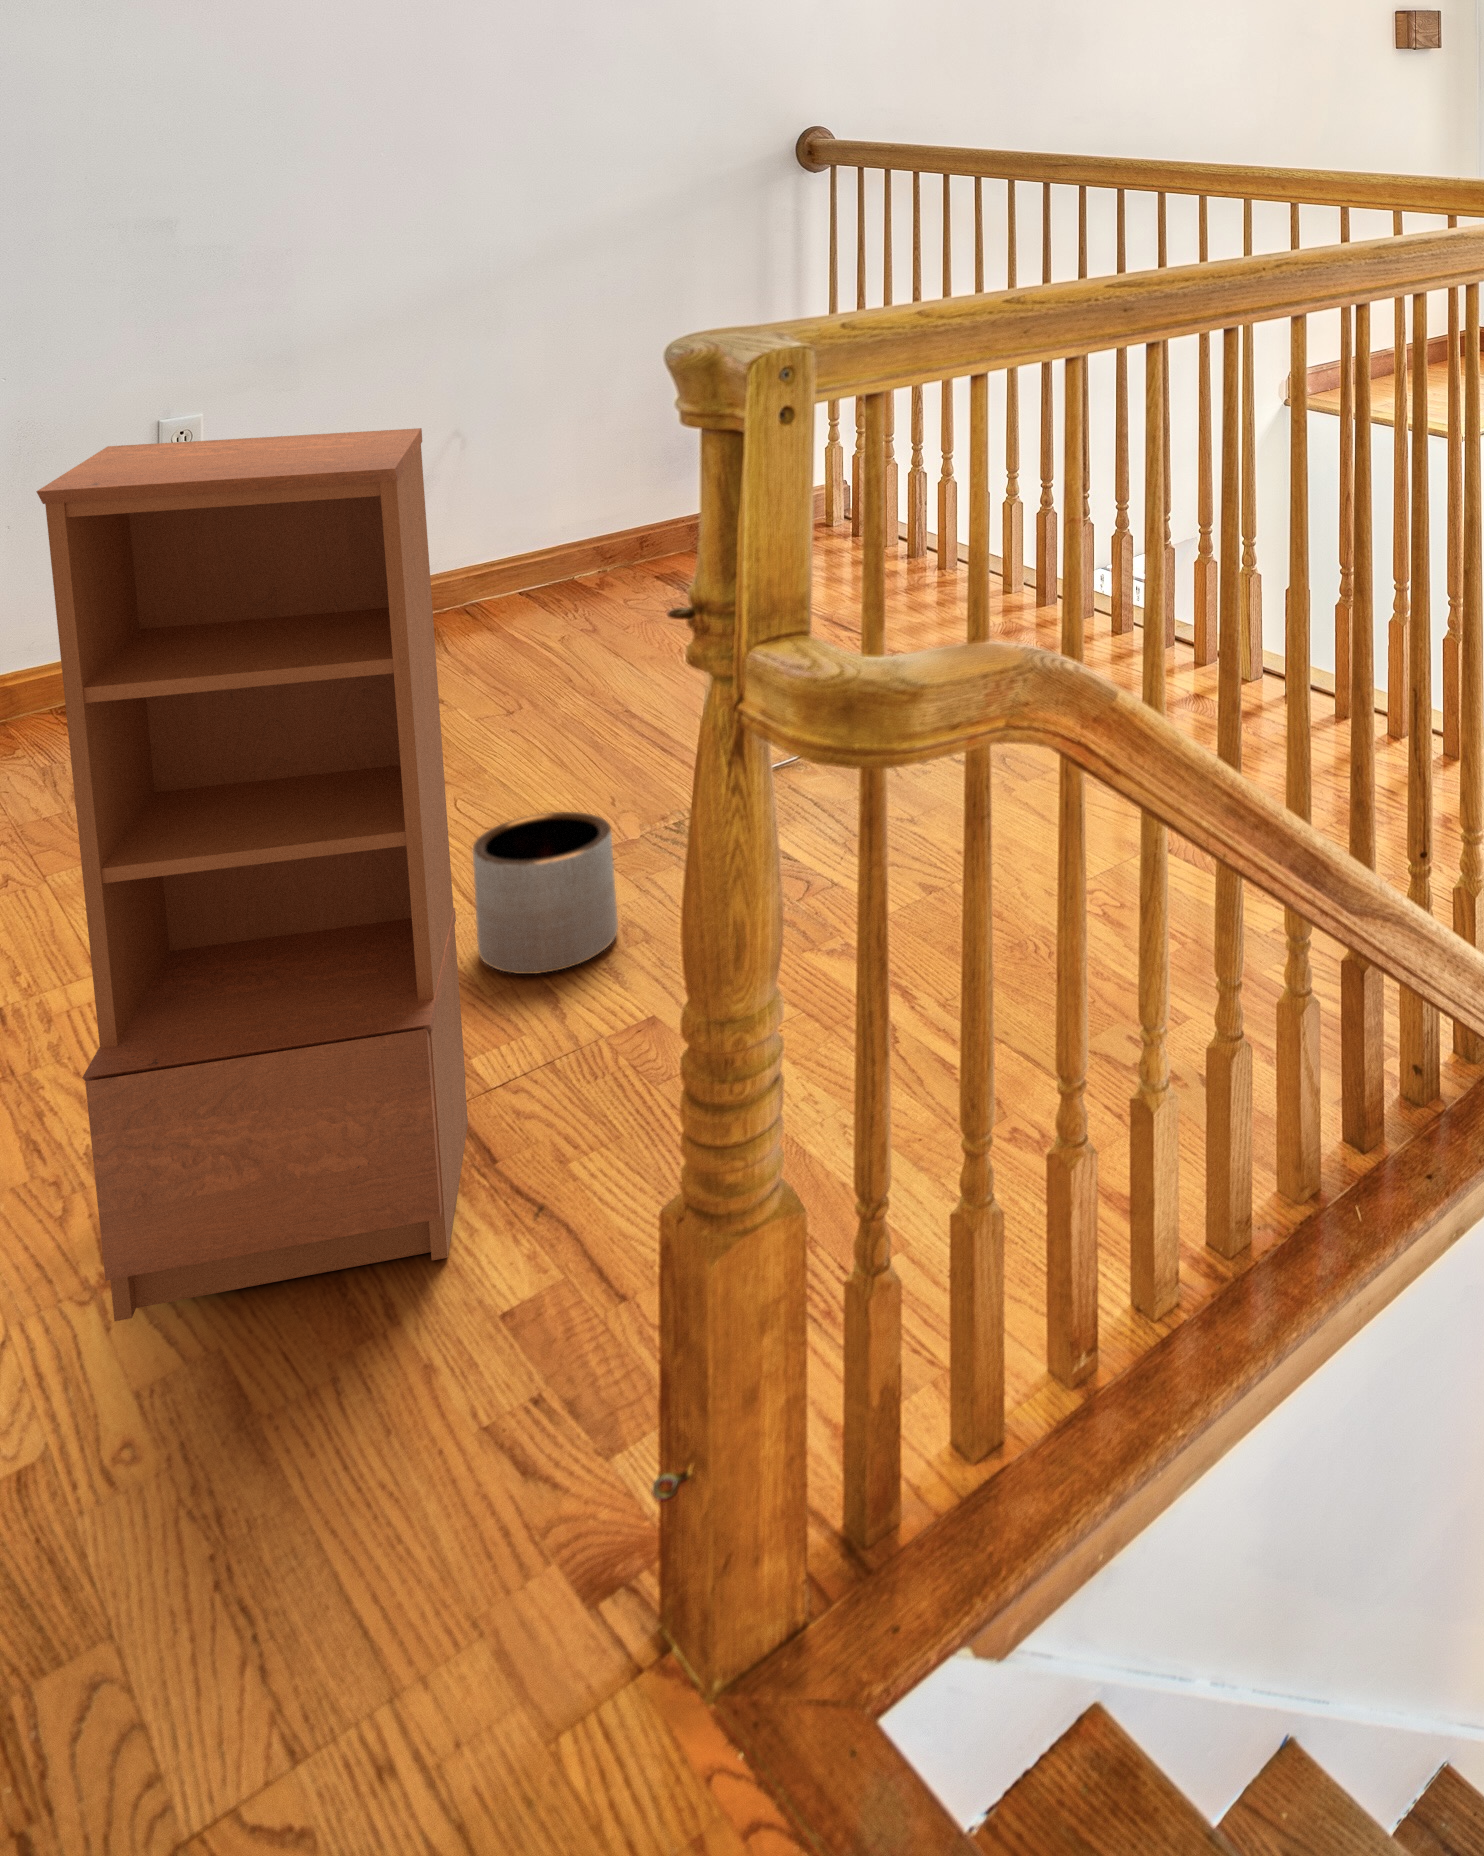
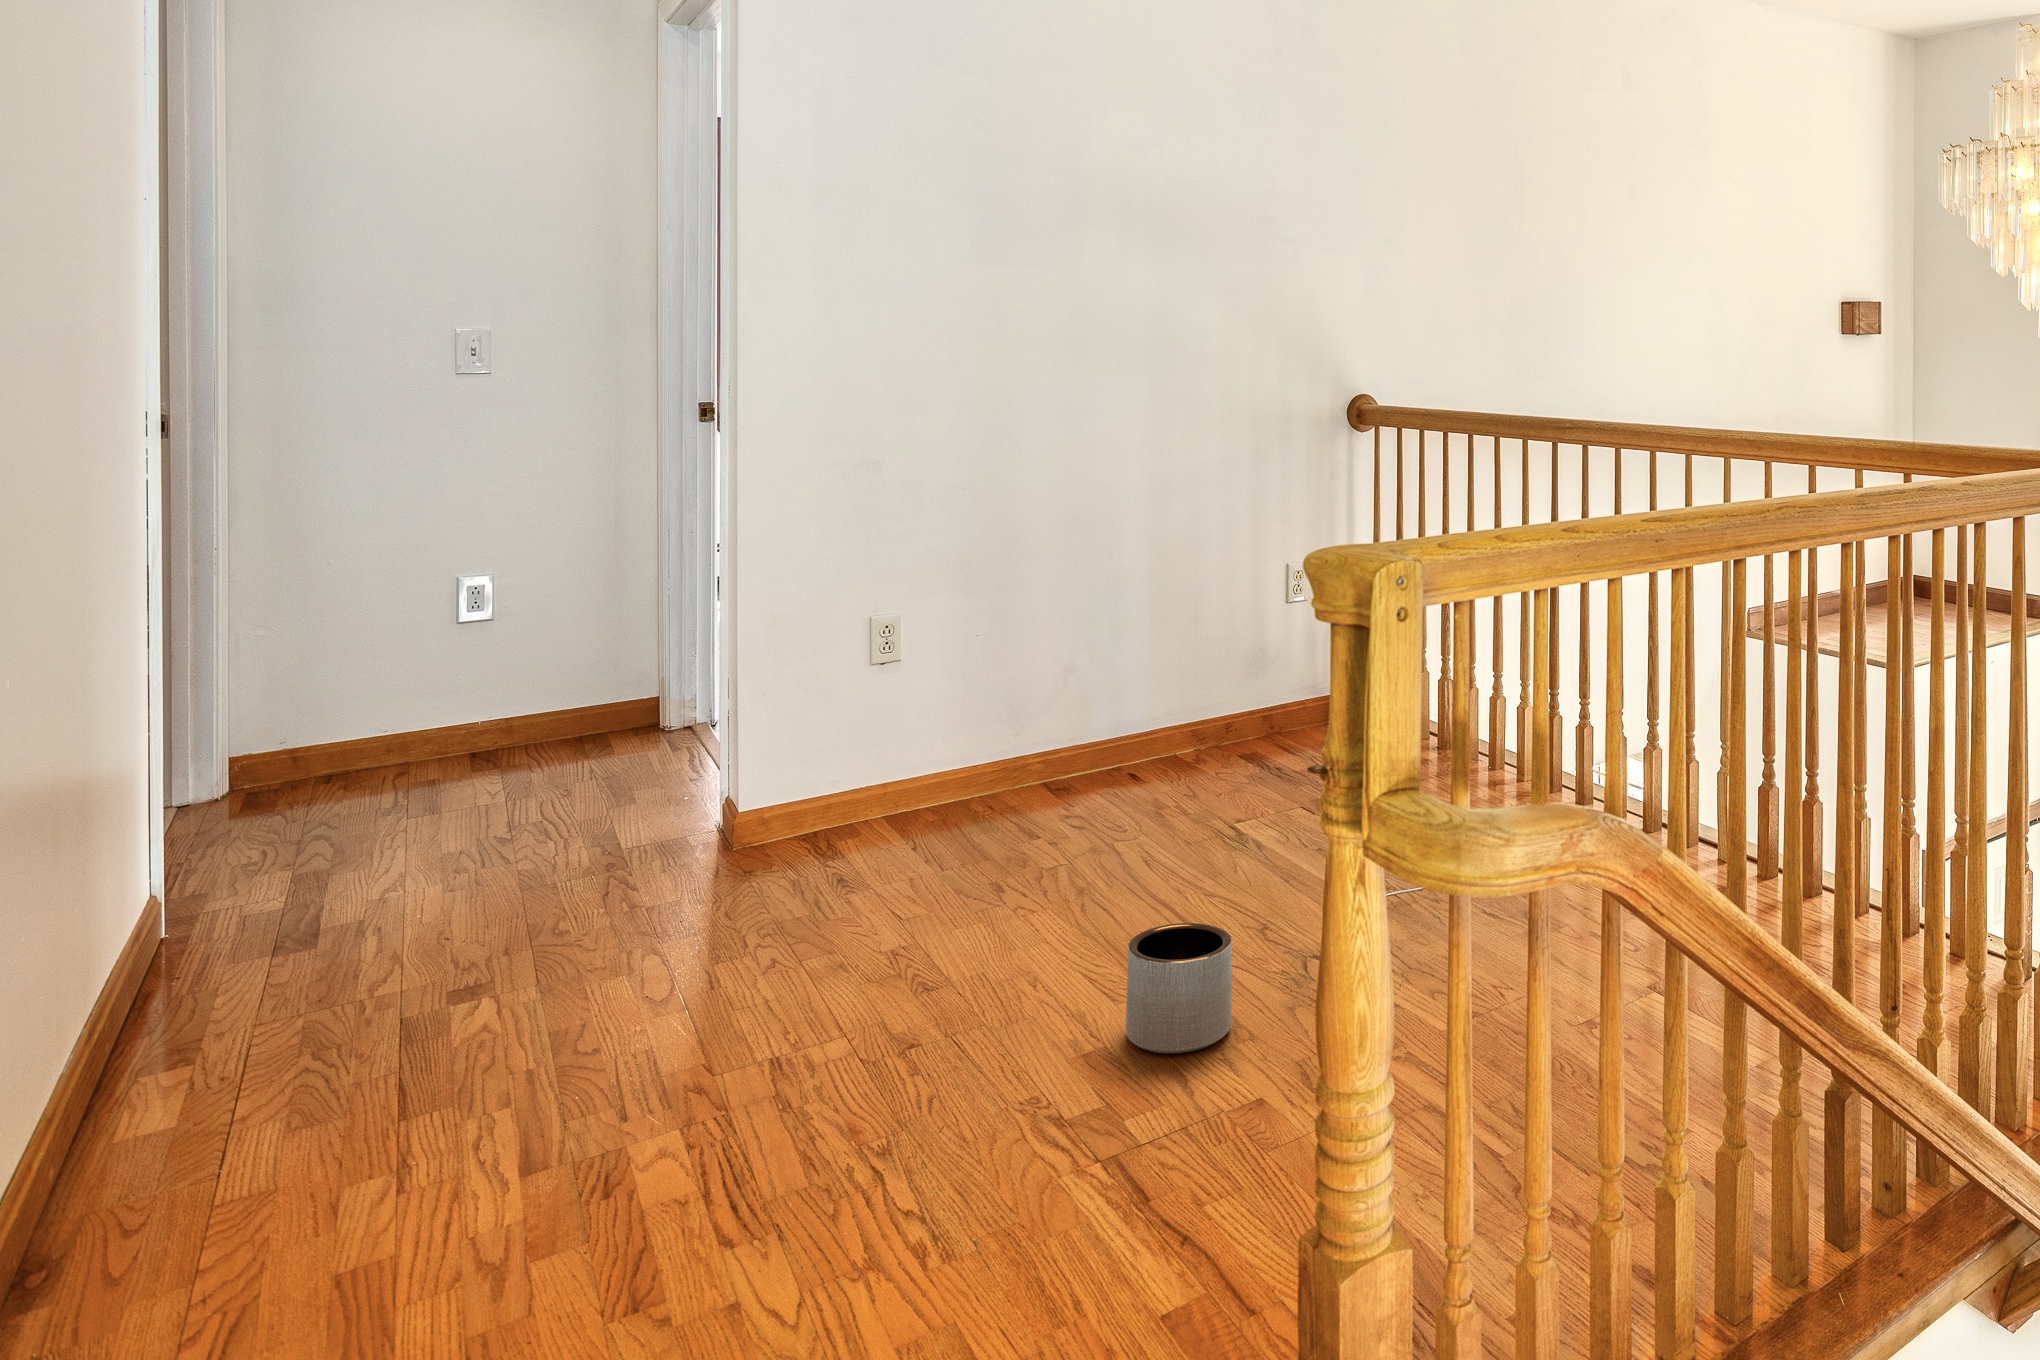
bookcase: present [36,428,468,1321] -> none [877,616,1136,1300]

